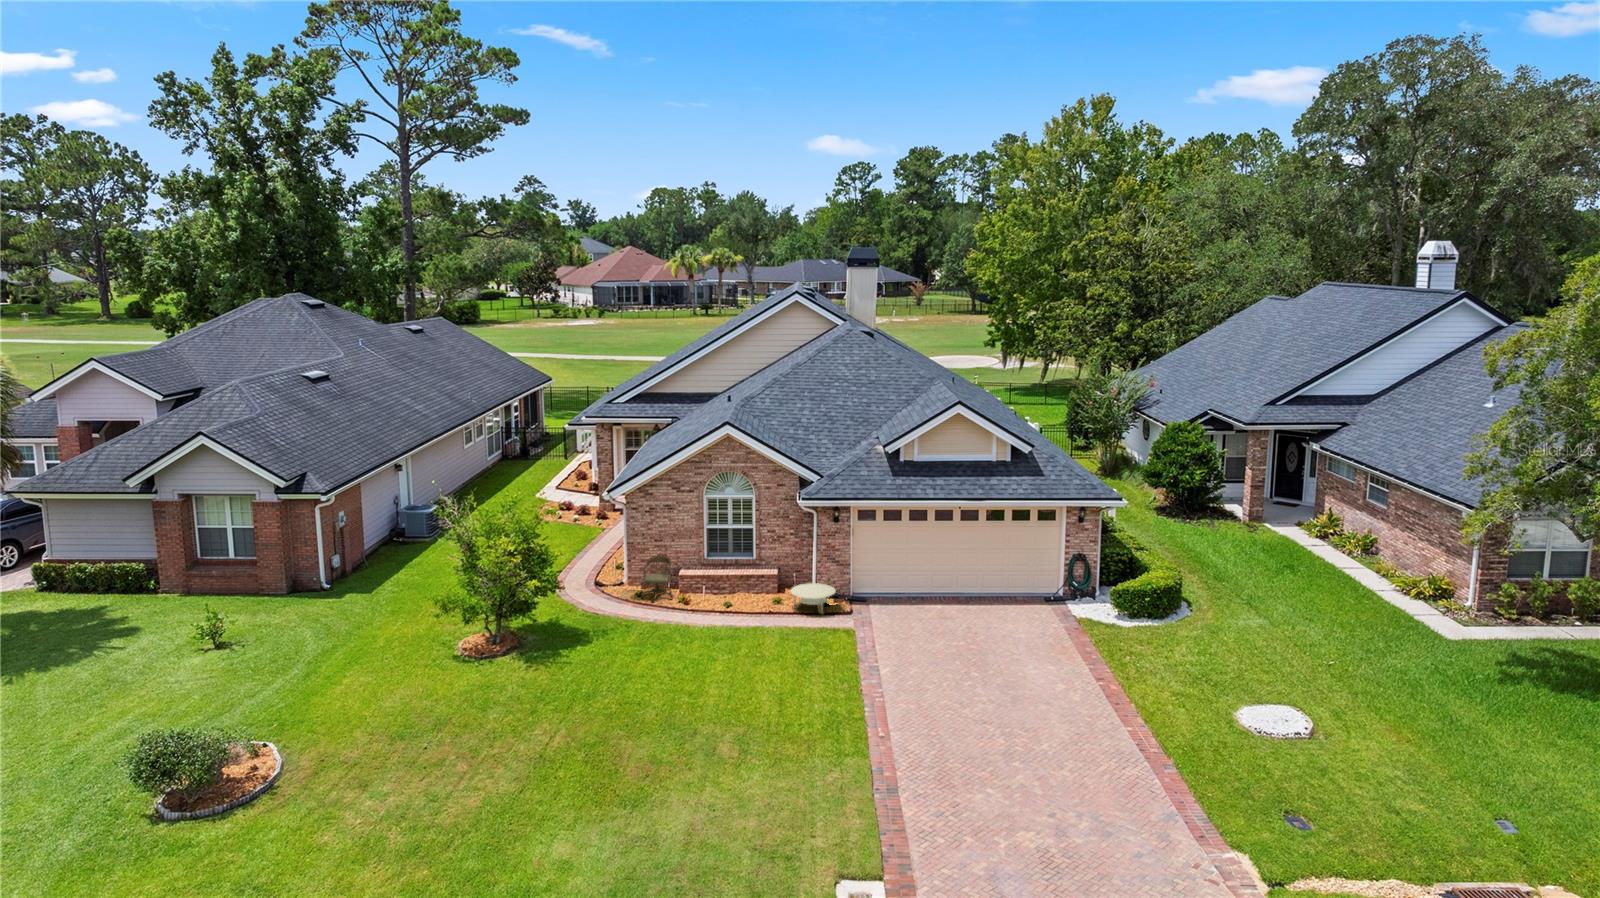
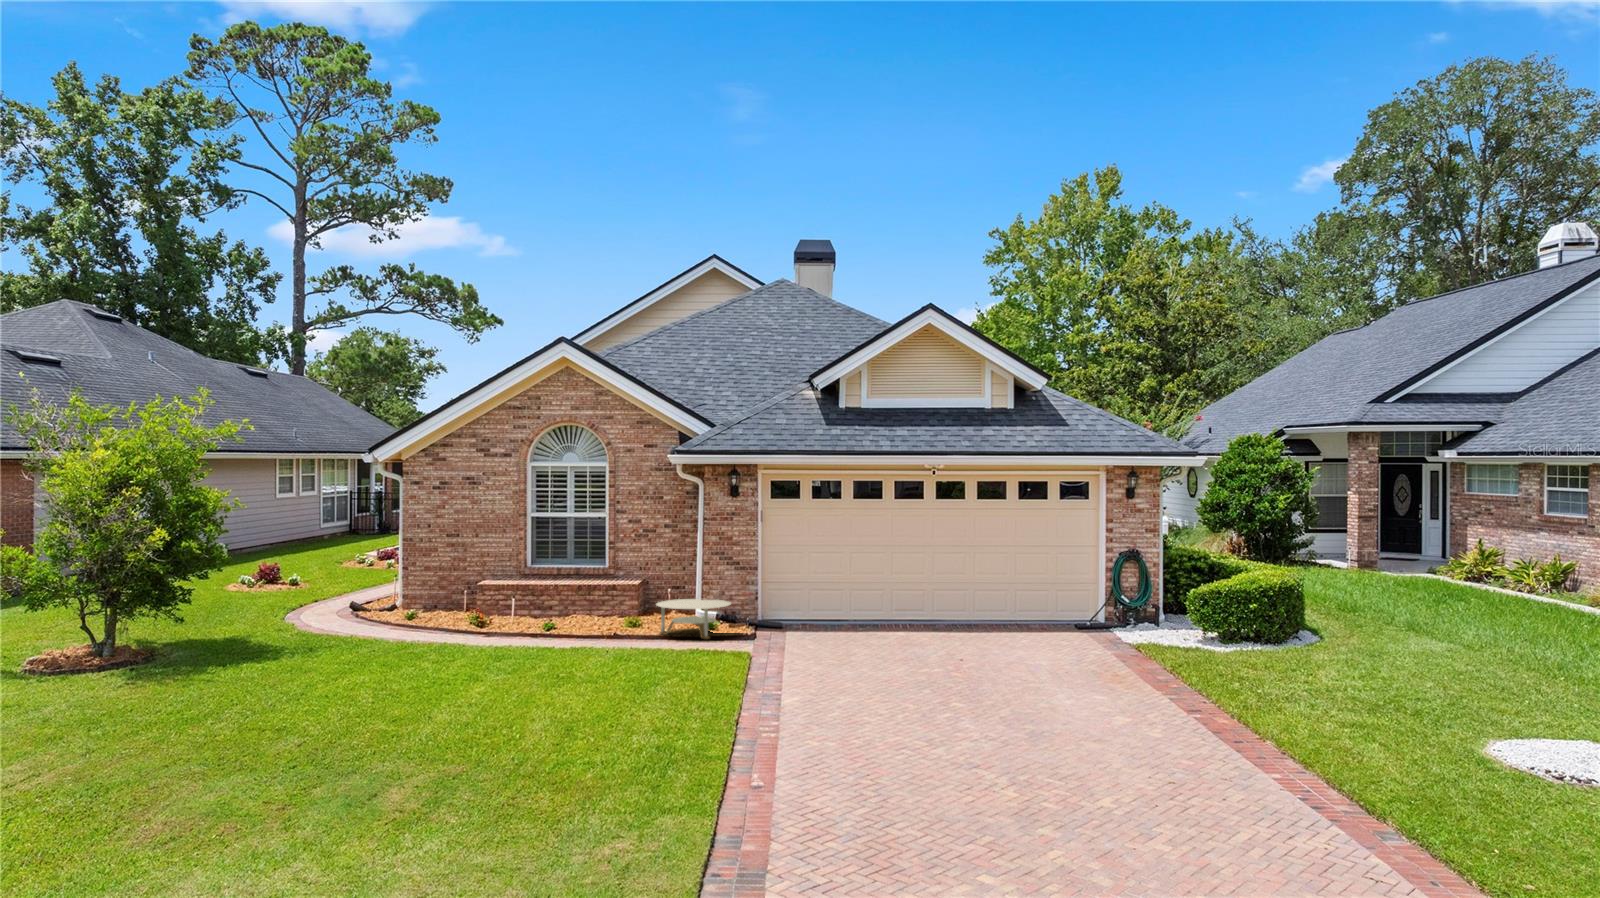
chair: present [641,555,673,602] -> none [414,560,469,629]

